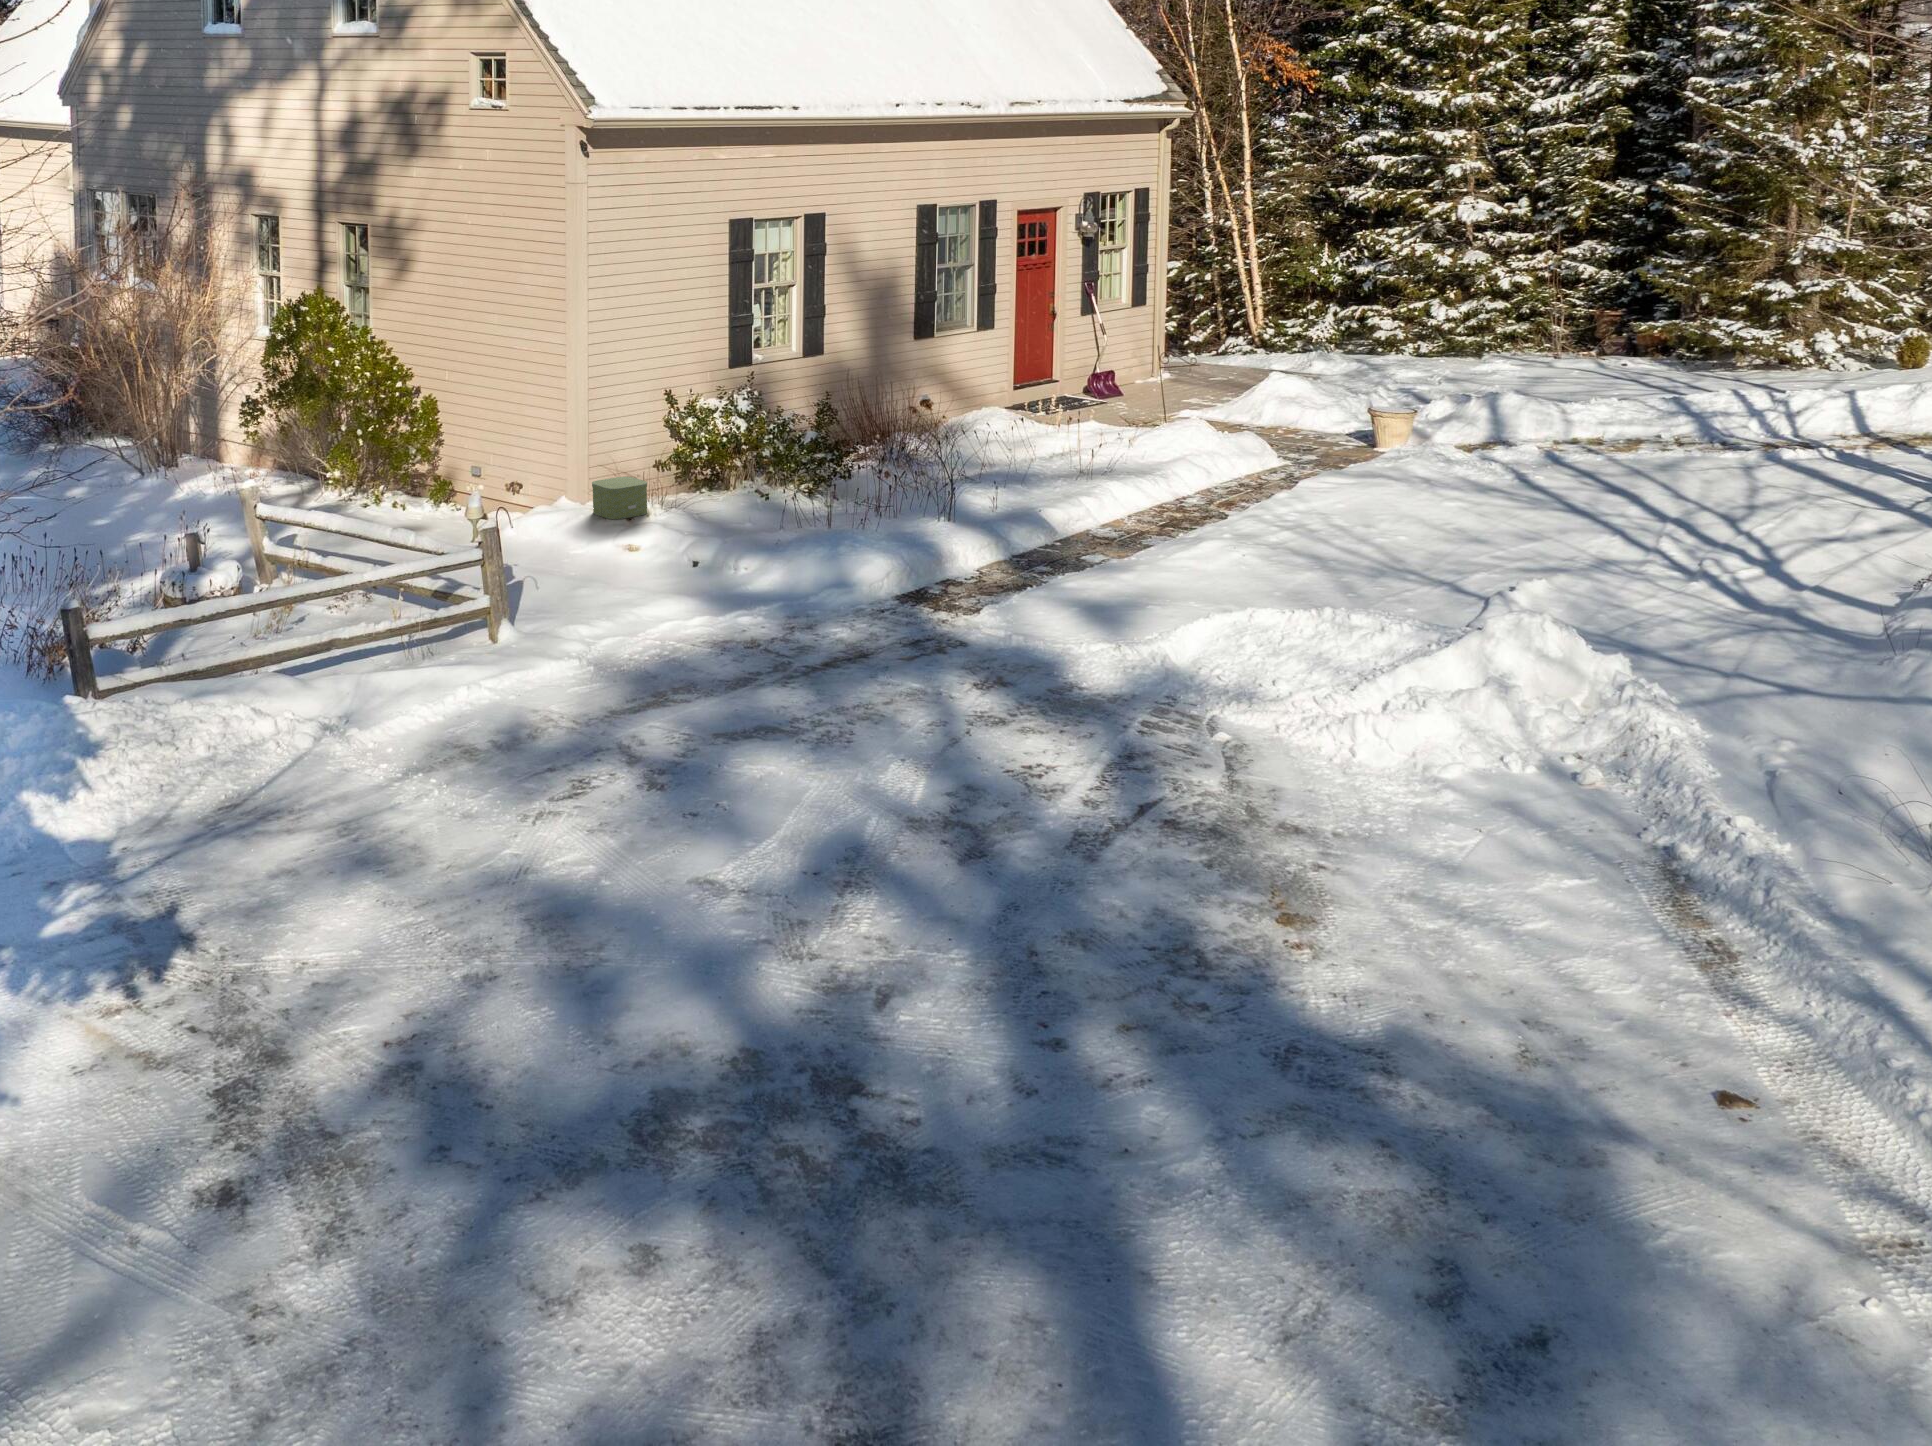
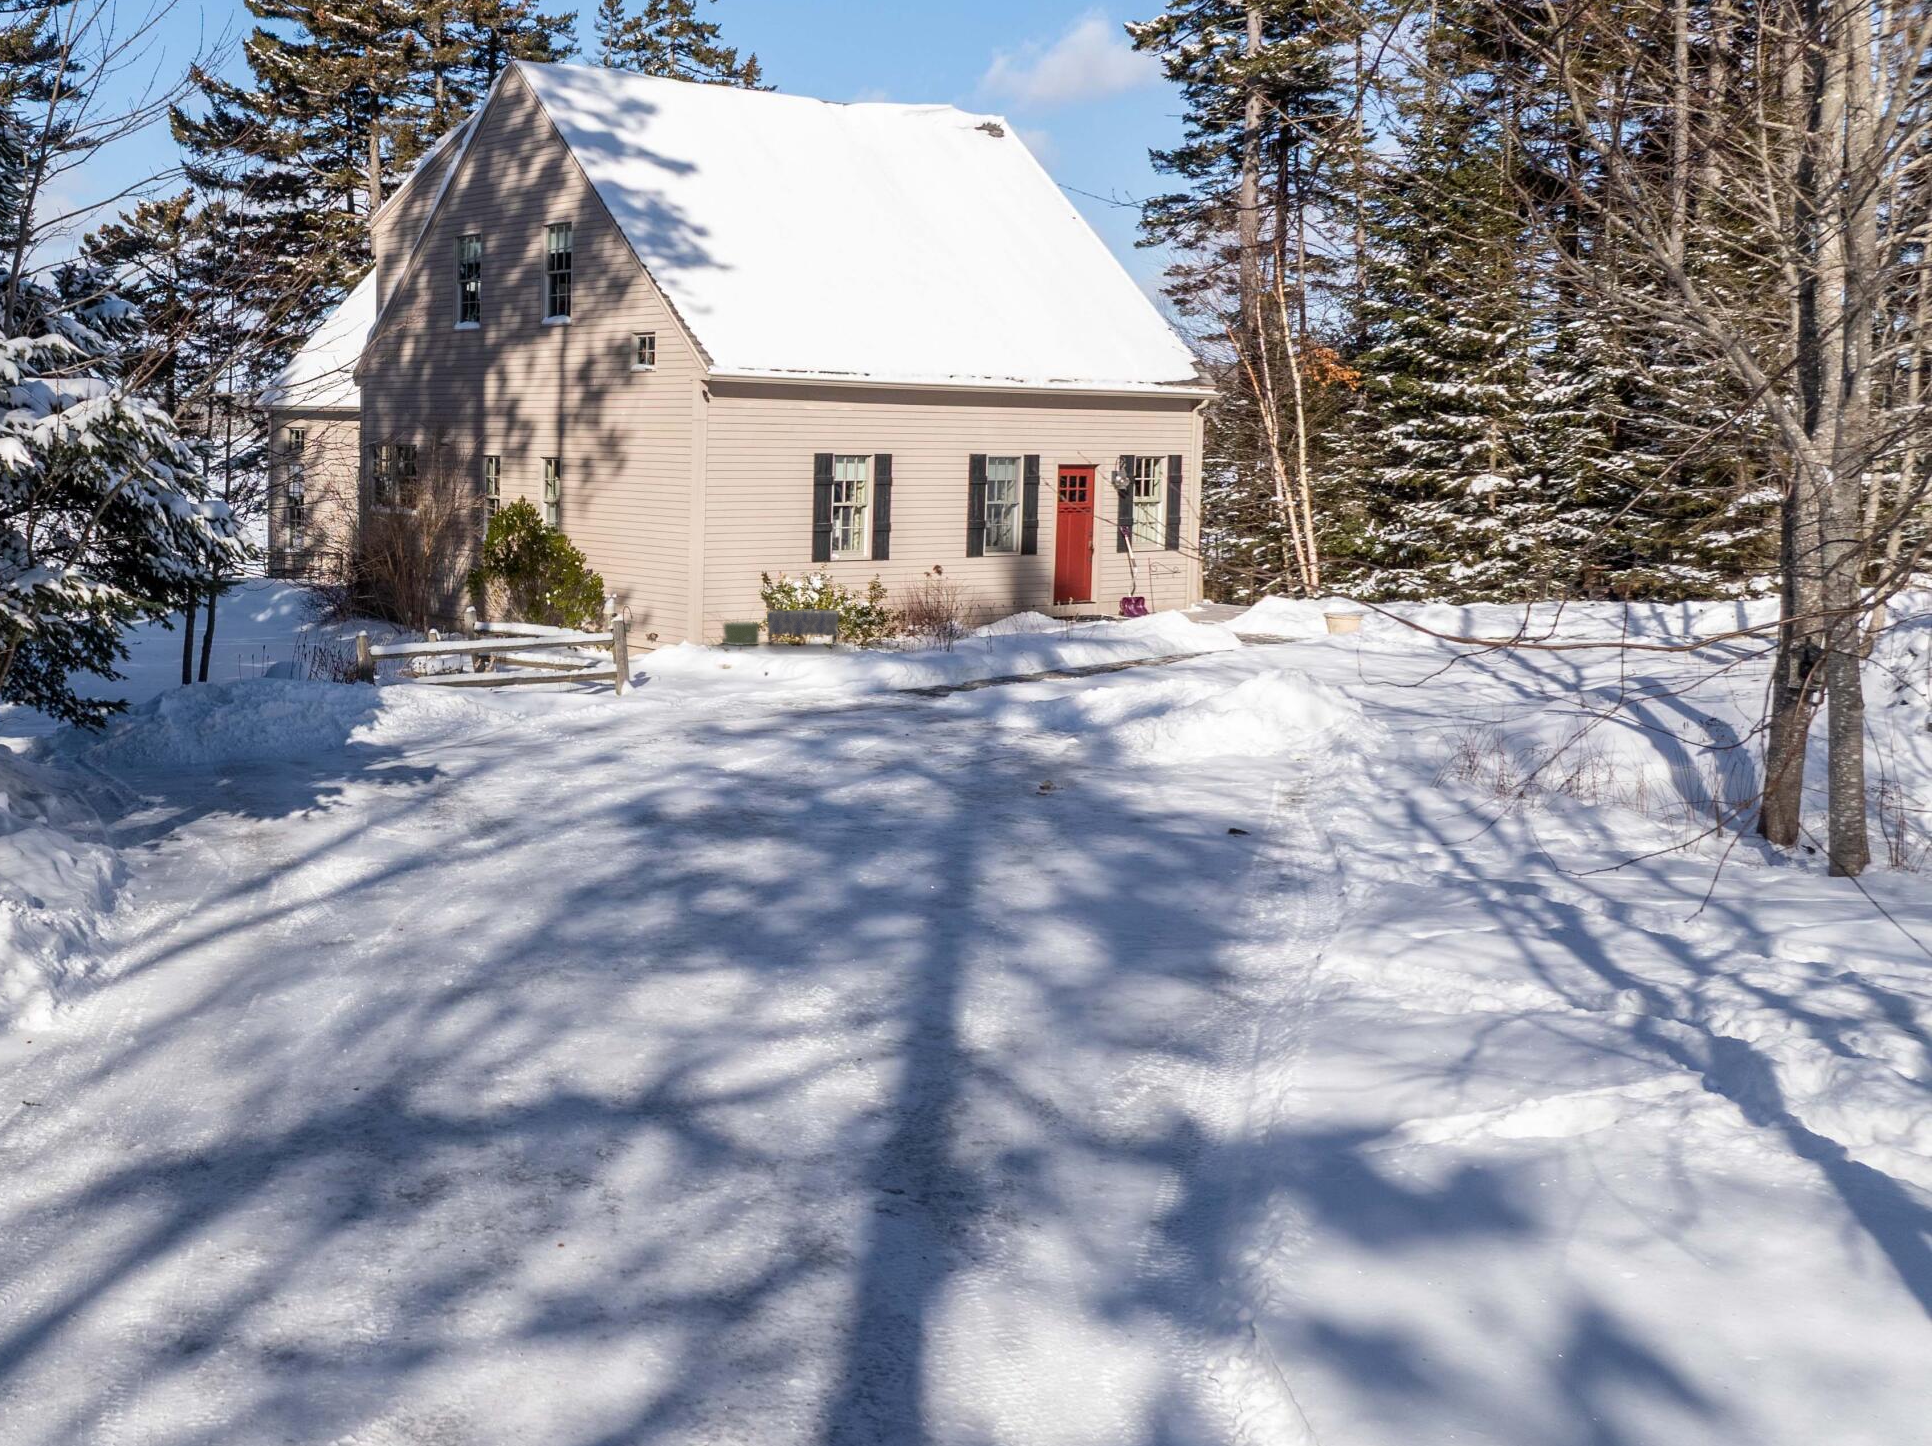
bench: none [657,450,761,510] -> present [767,609,839,644]

